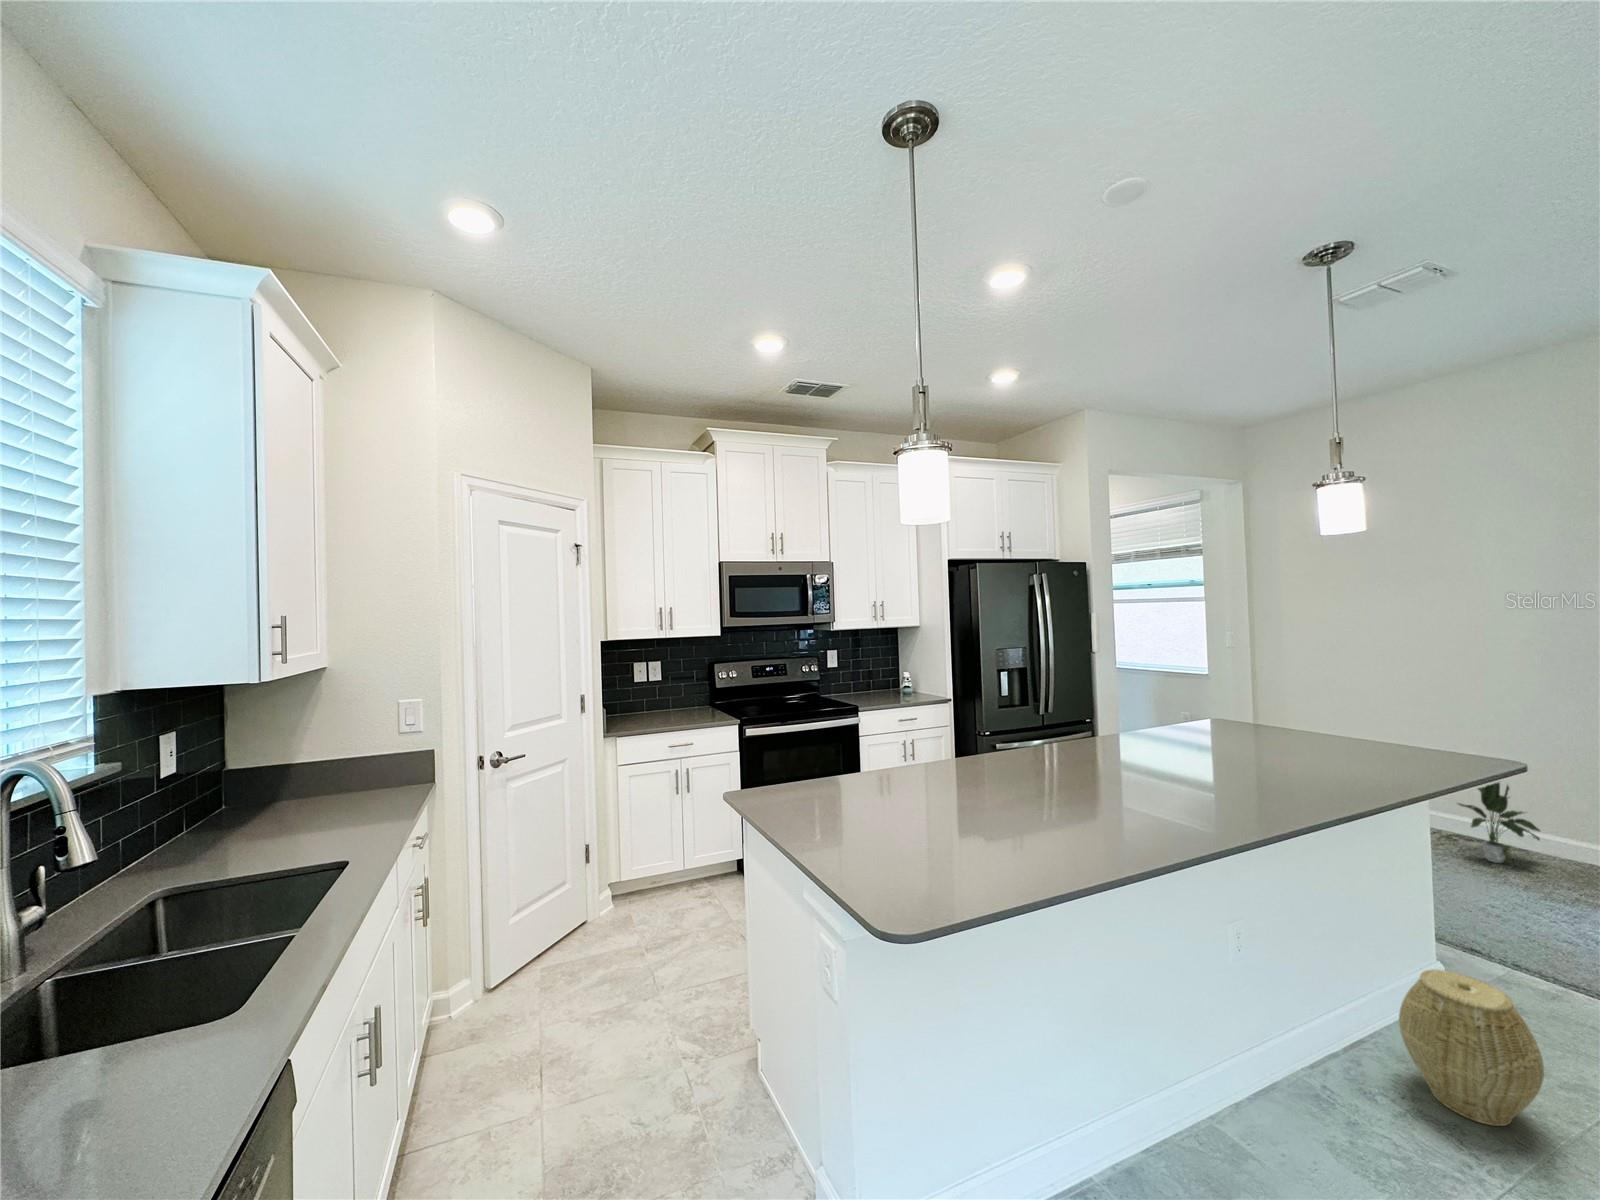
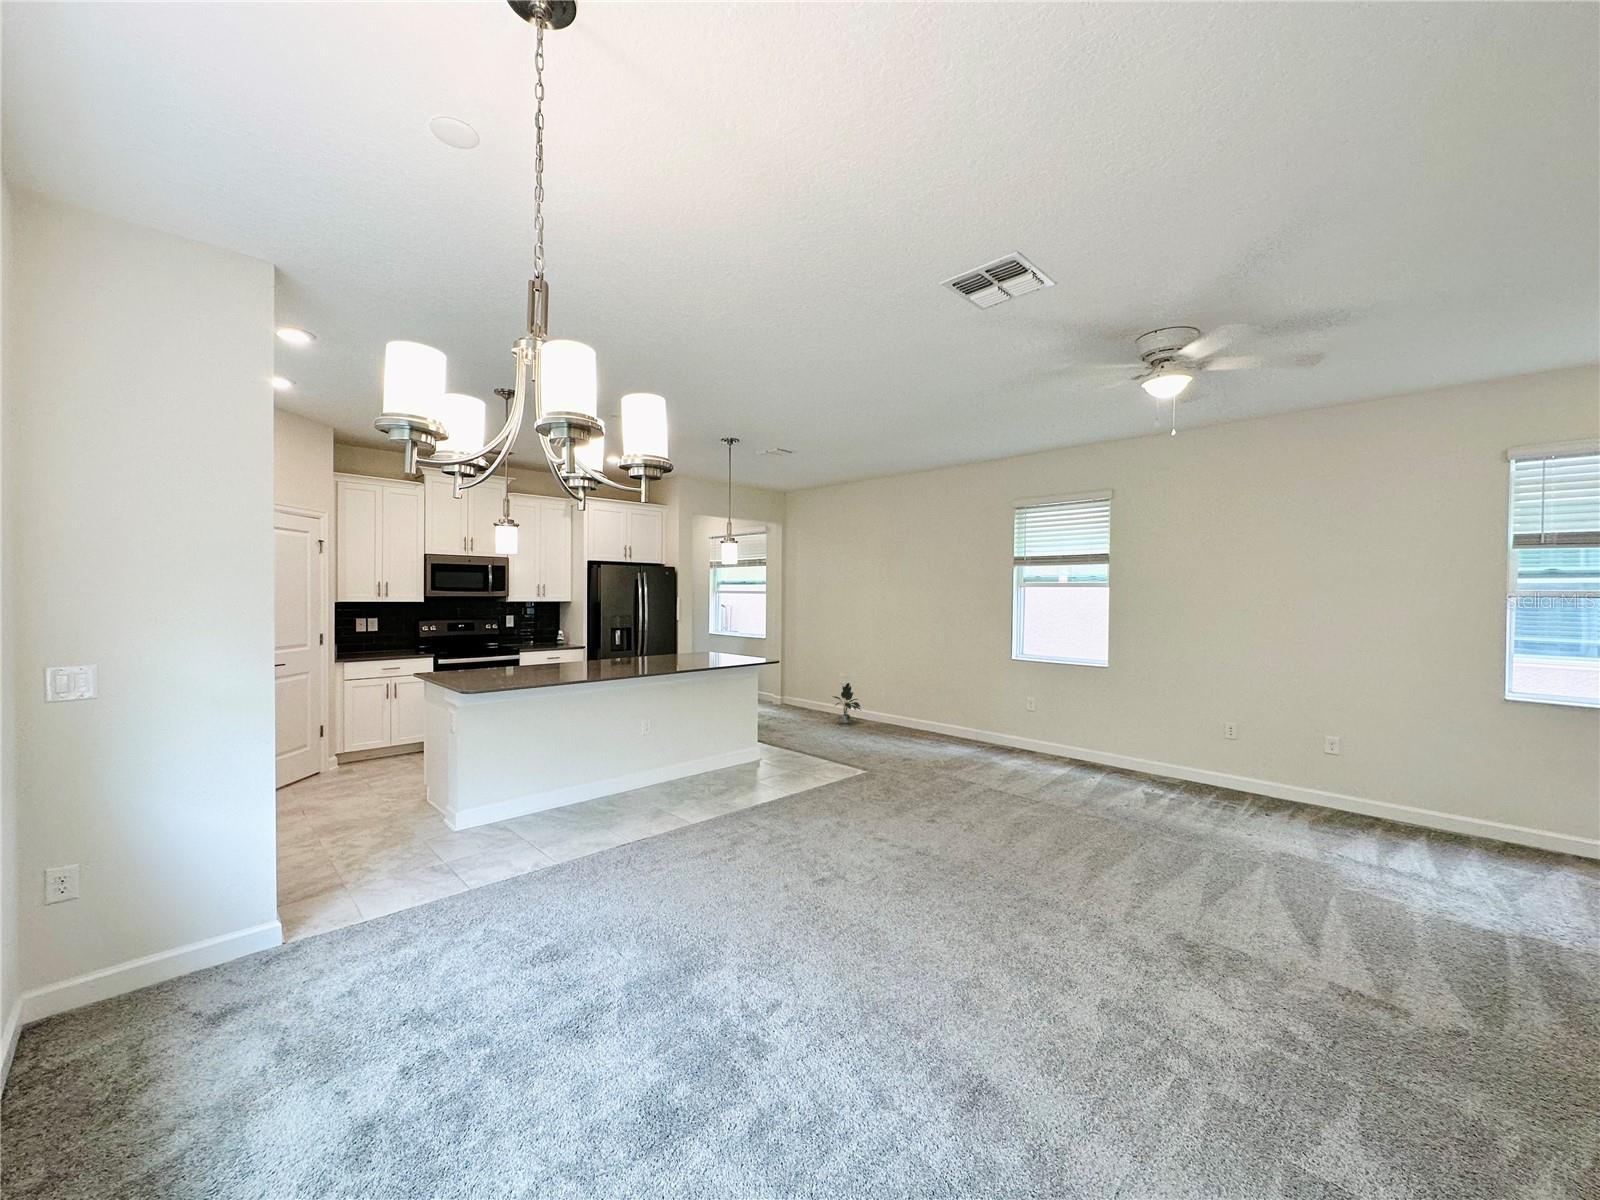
woven basket: present [1399,970,1544,1126] -> none [709,735,745,782]

